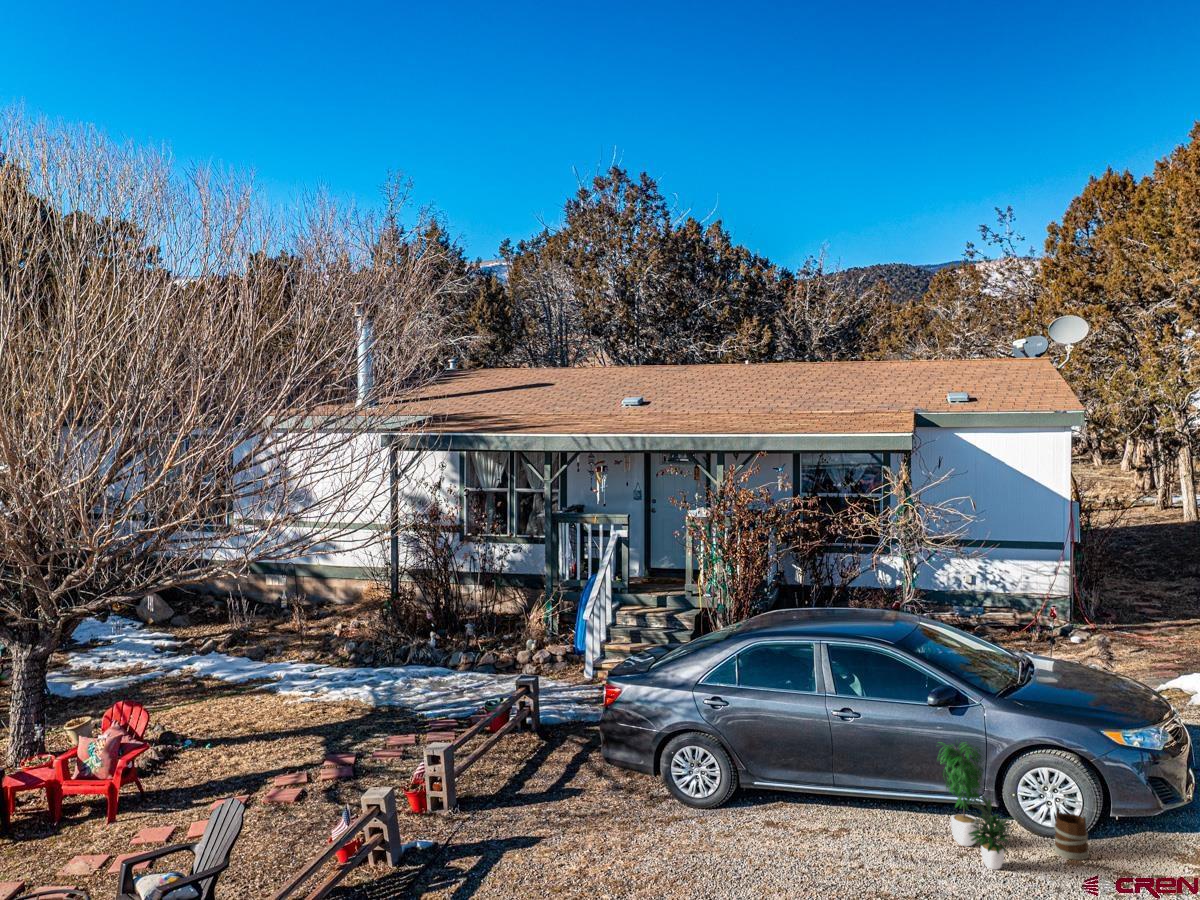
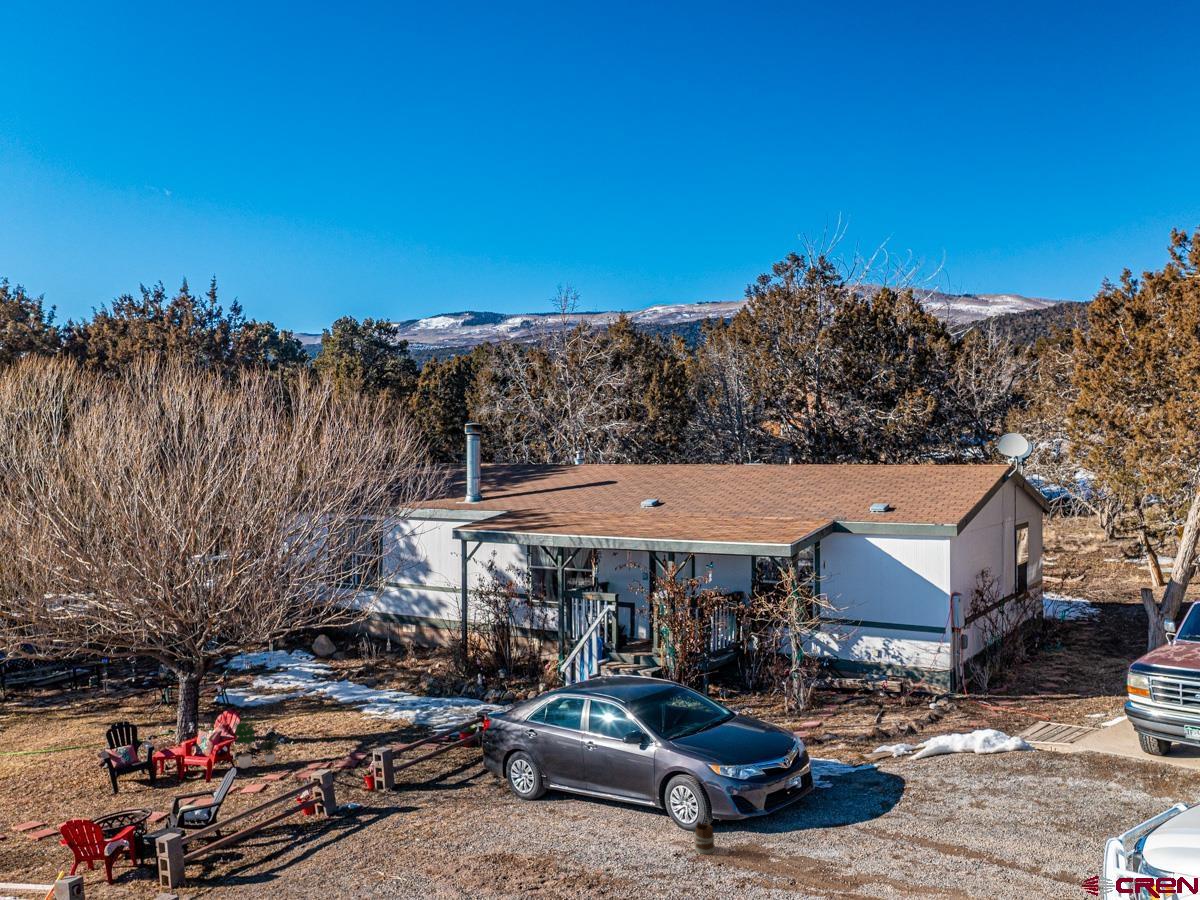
potted plant: present [940,742,1013,869] -> present [234,718,279,768]

